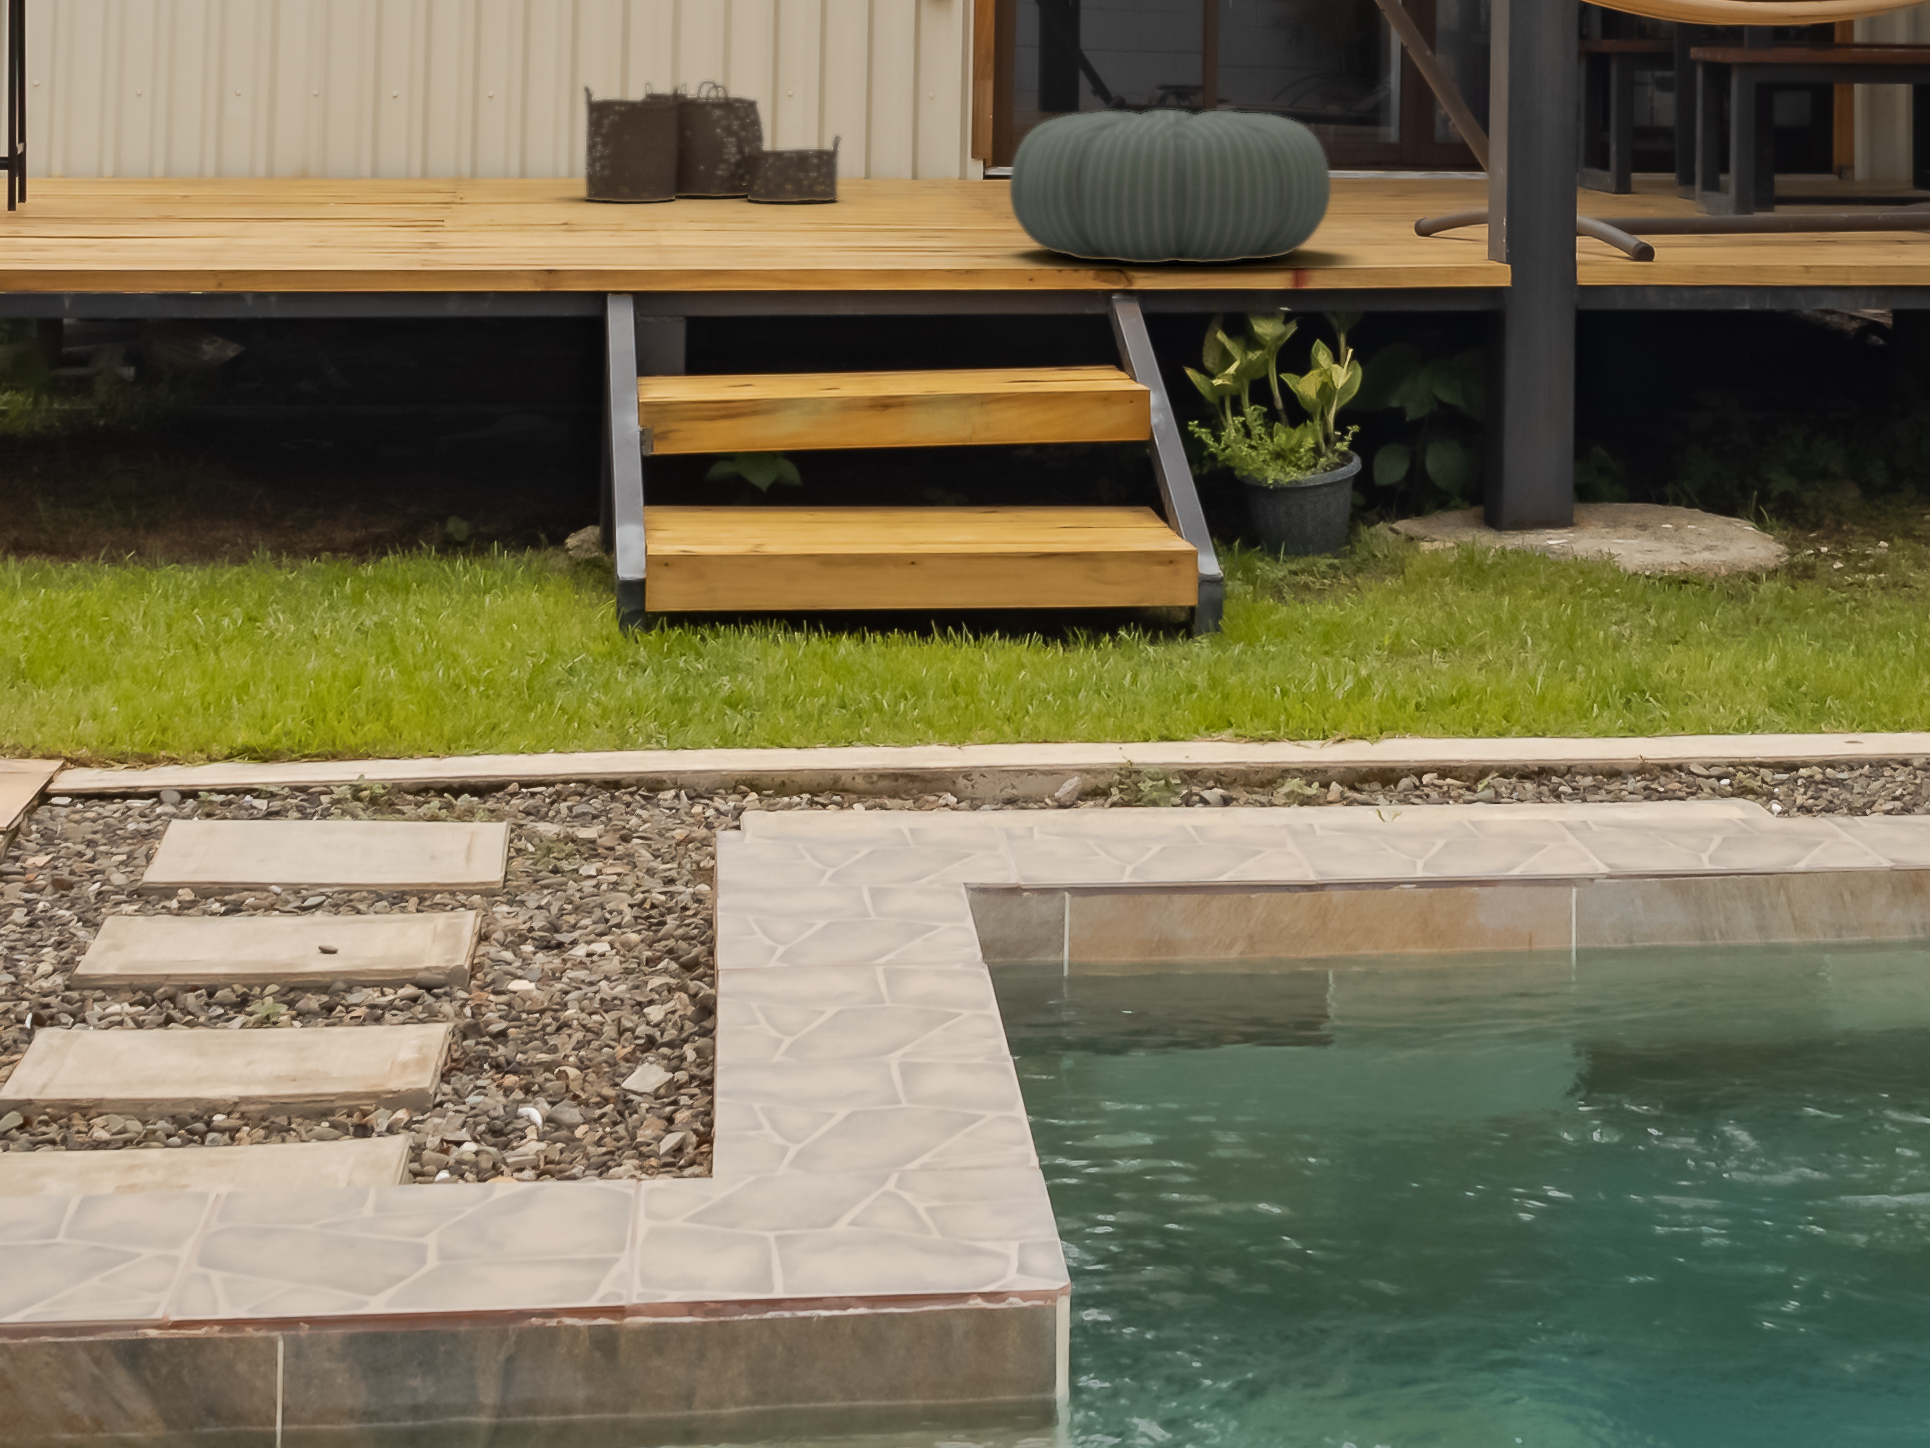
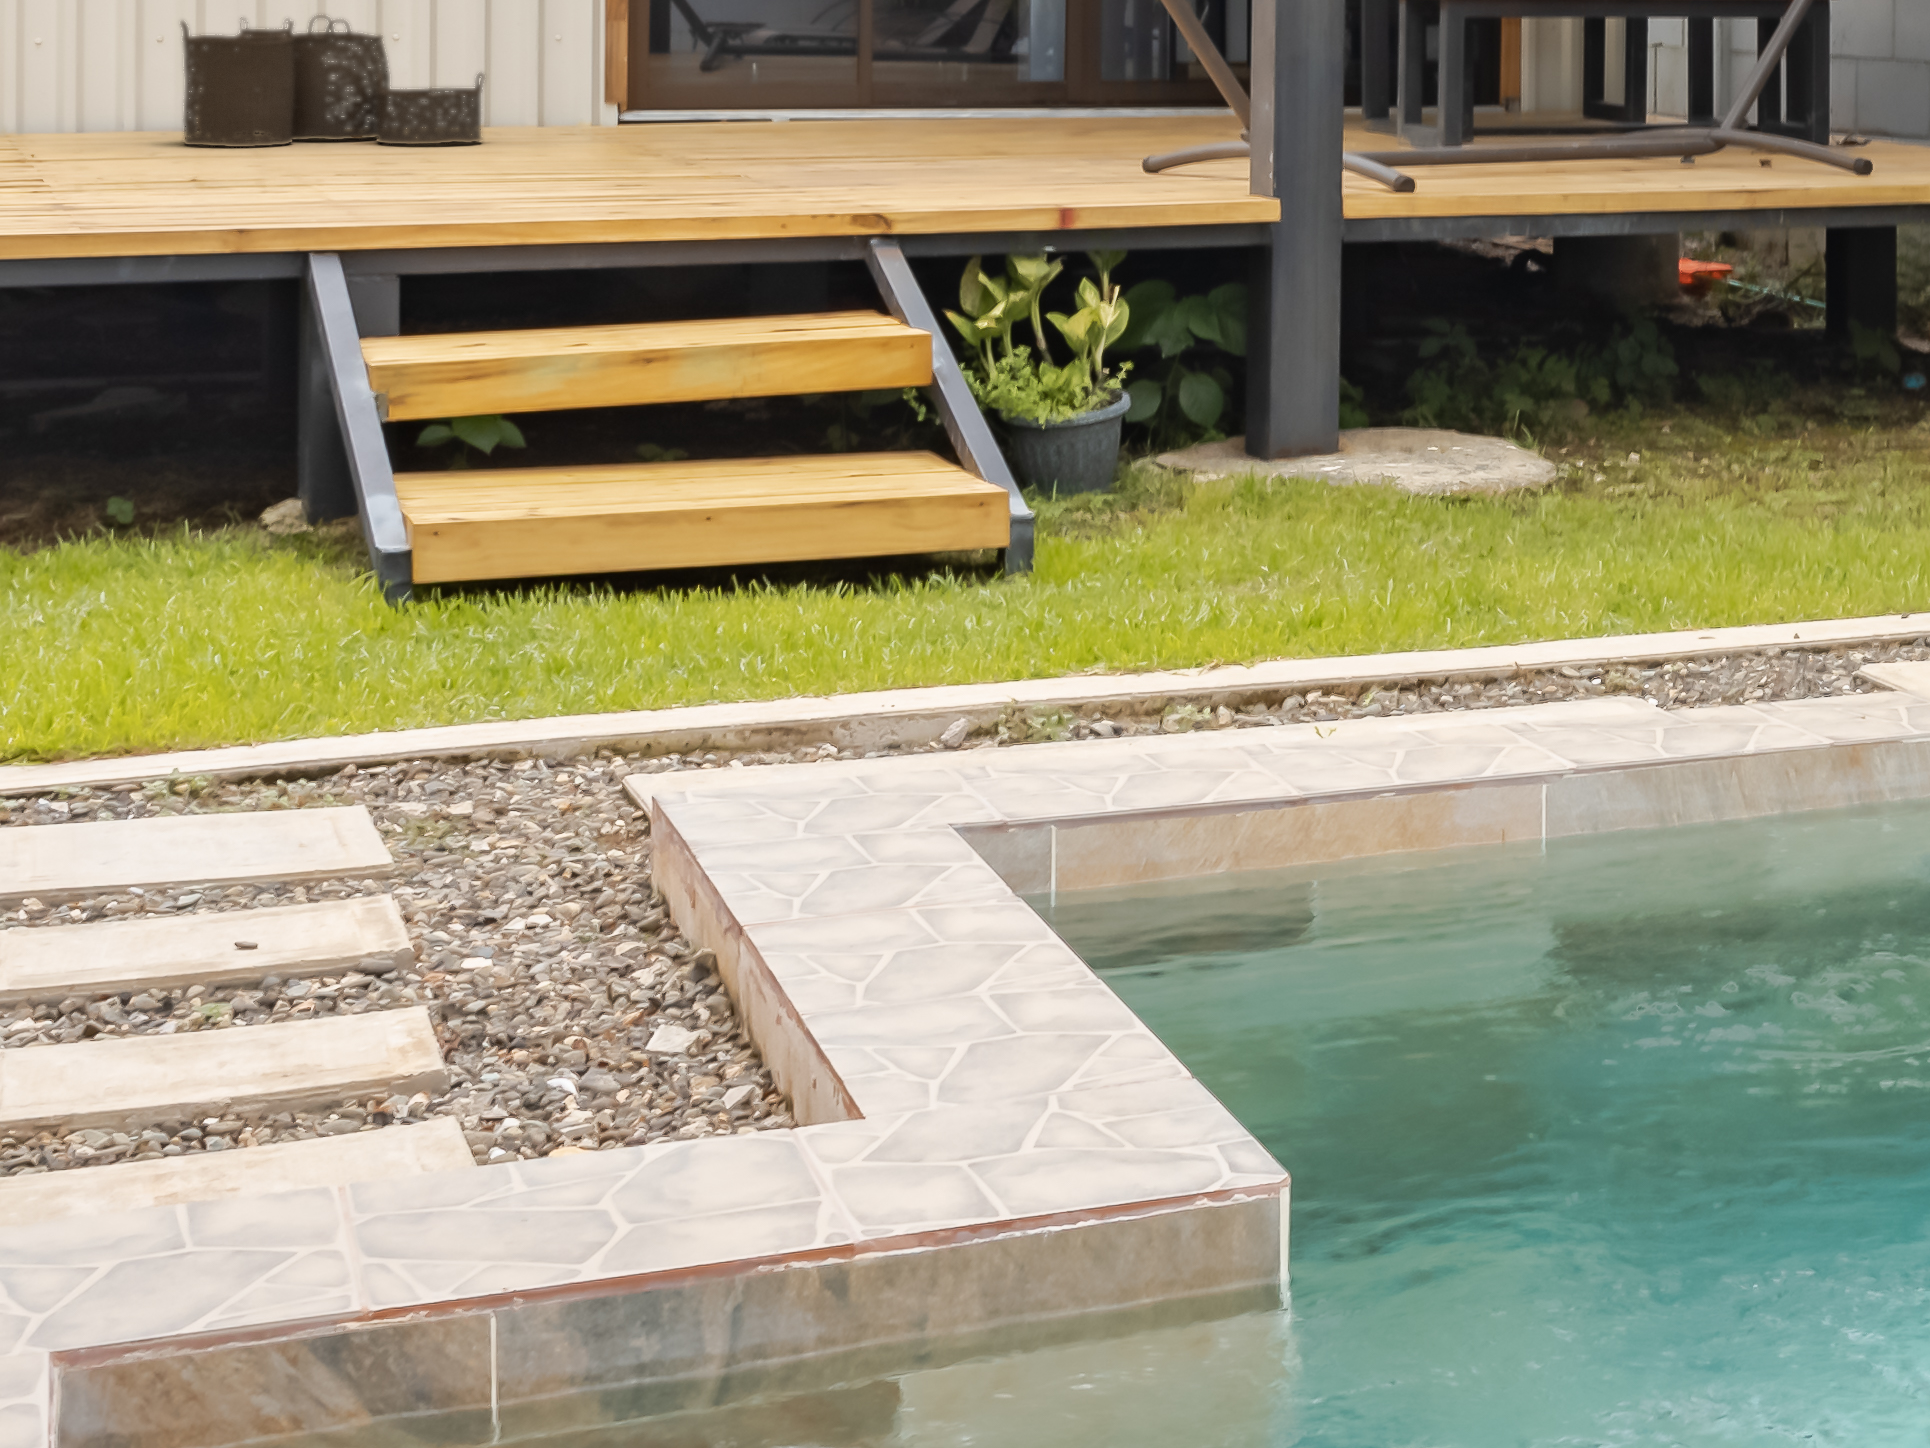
pouf: present [1010,110,1331,263] -> none [729,44,1076,198]

